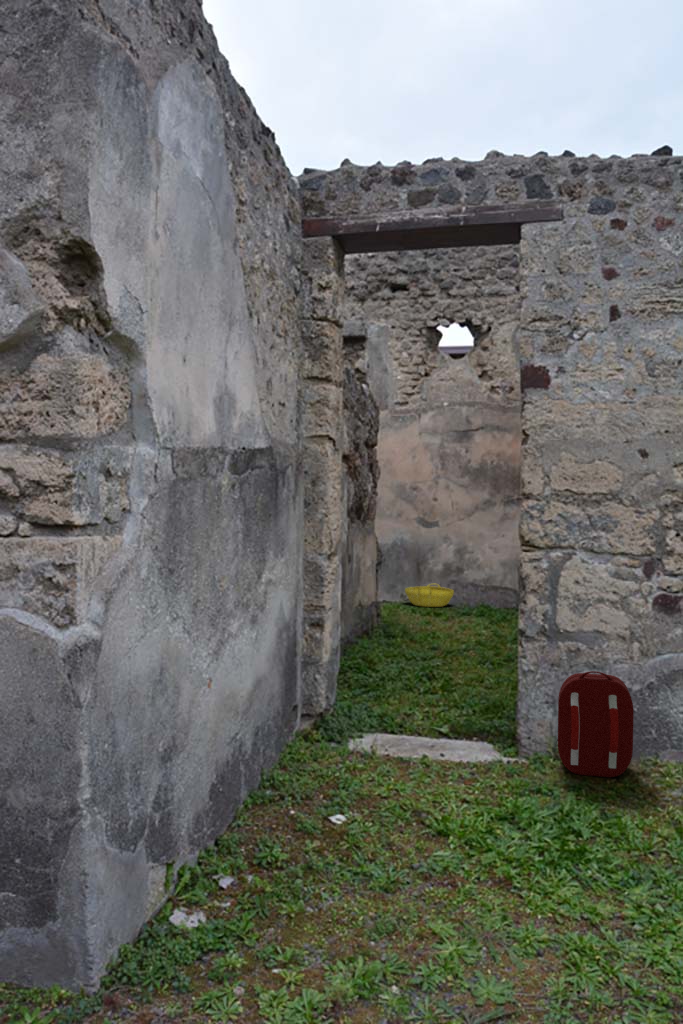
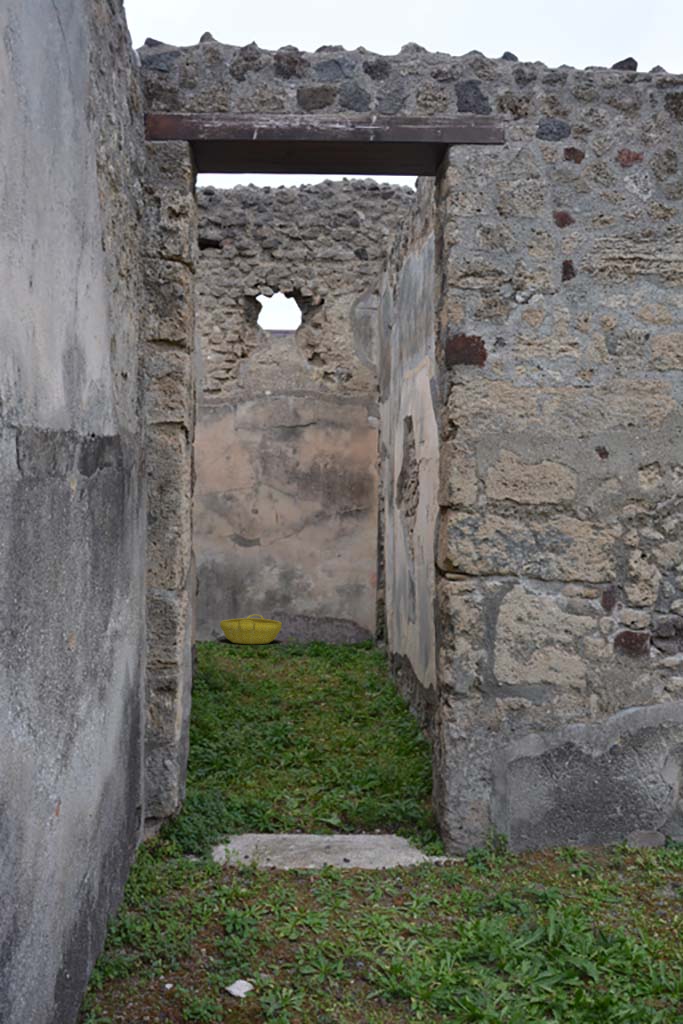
backpack: present [554,671,634,777] -> none [500,738,606,877]

